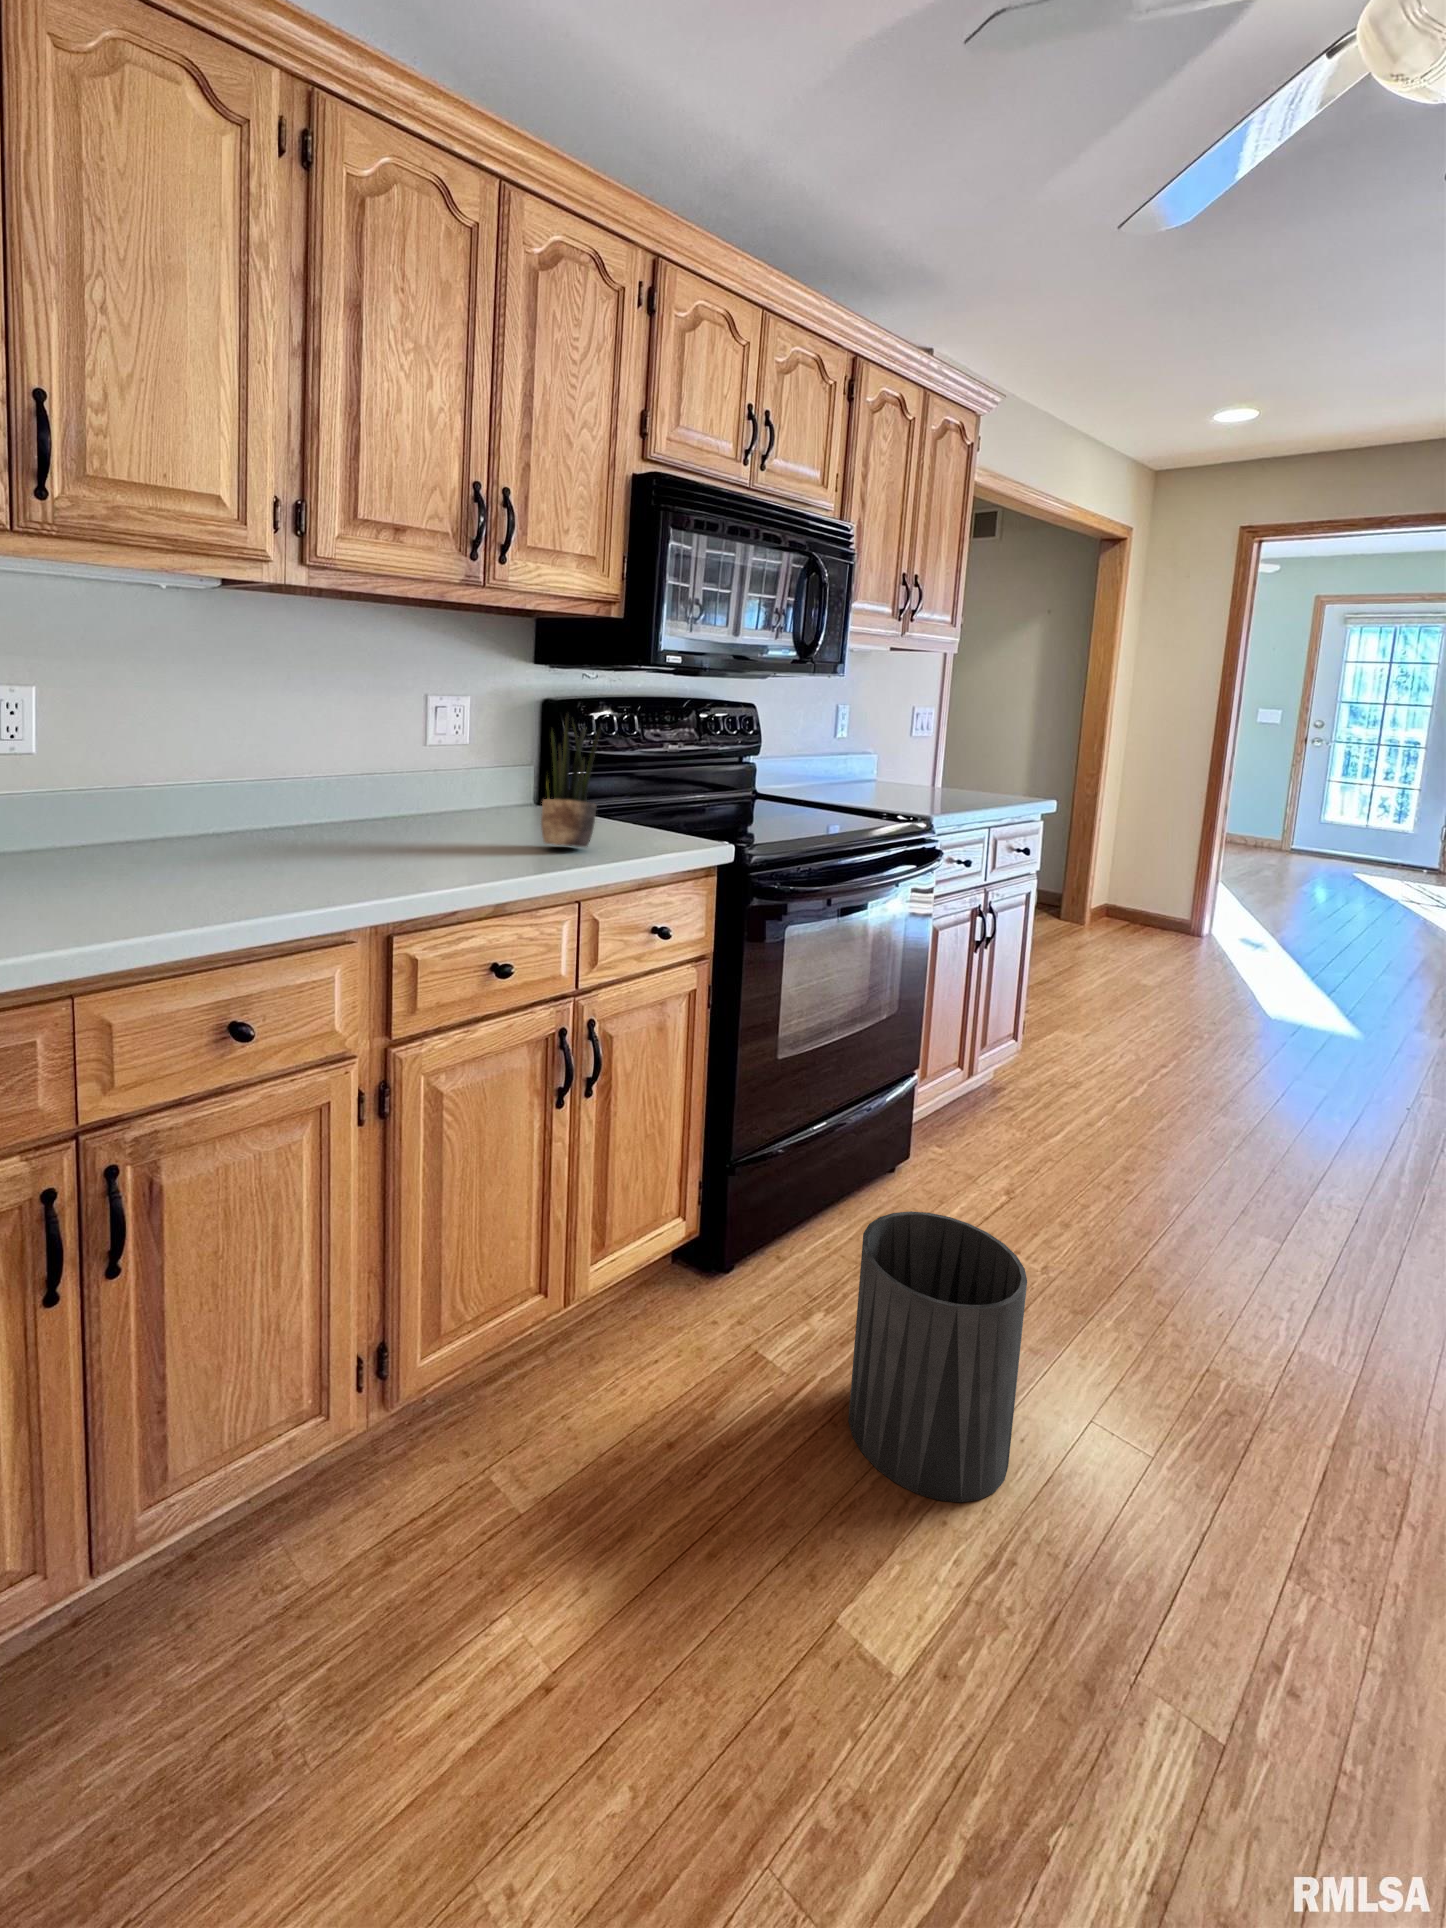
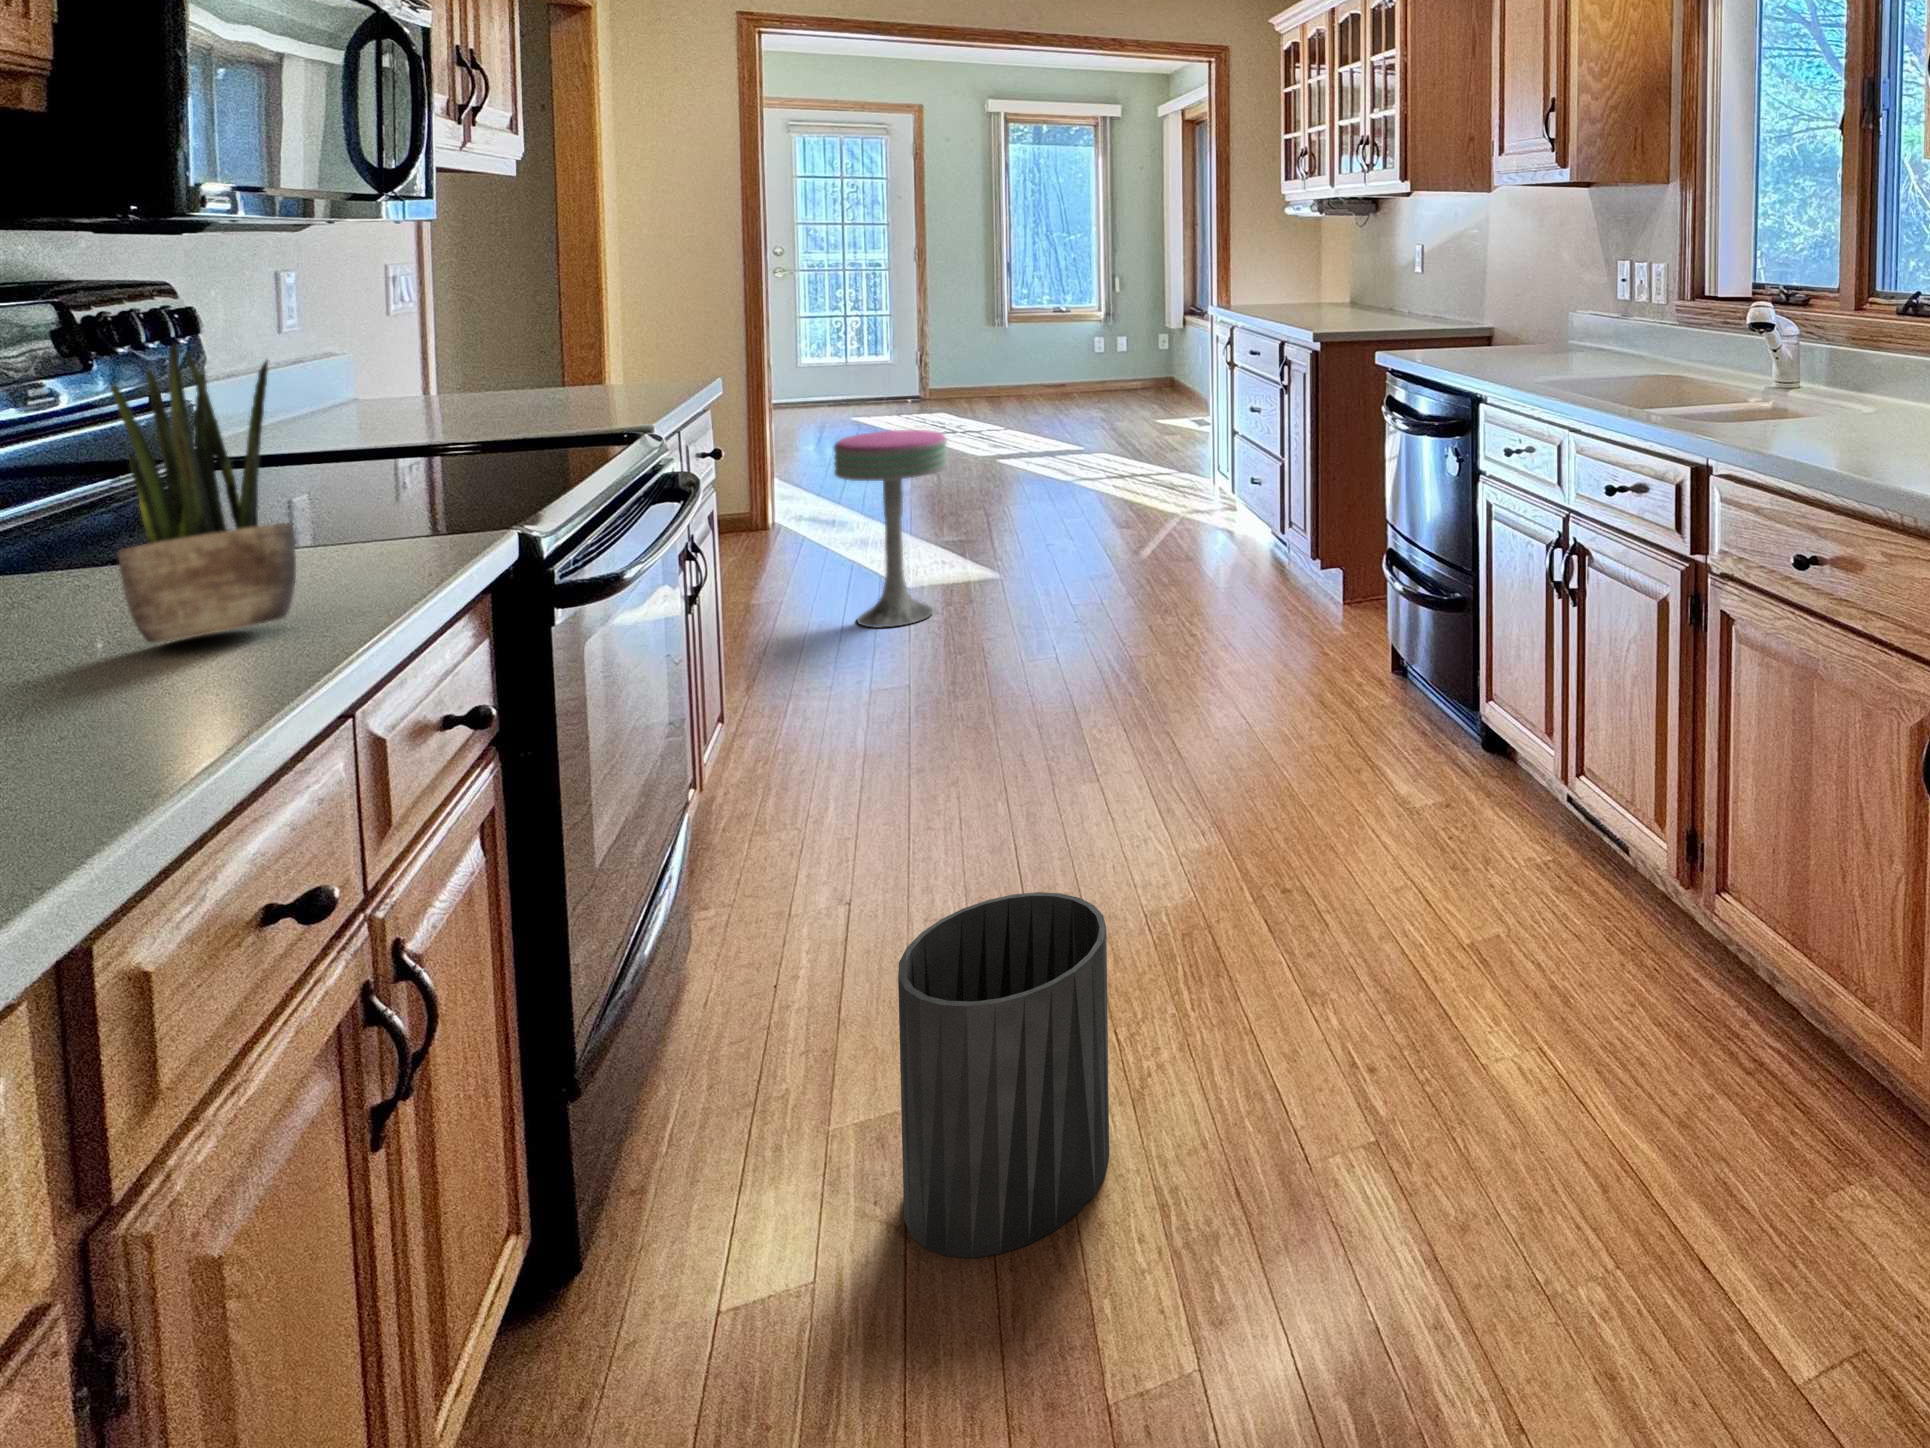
bar stool: none [1206,873,1315,1047] -> present [834,430,947,628]

